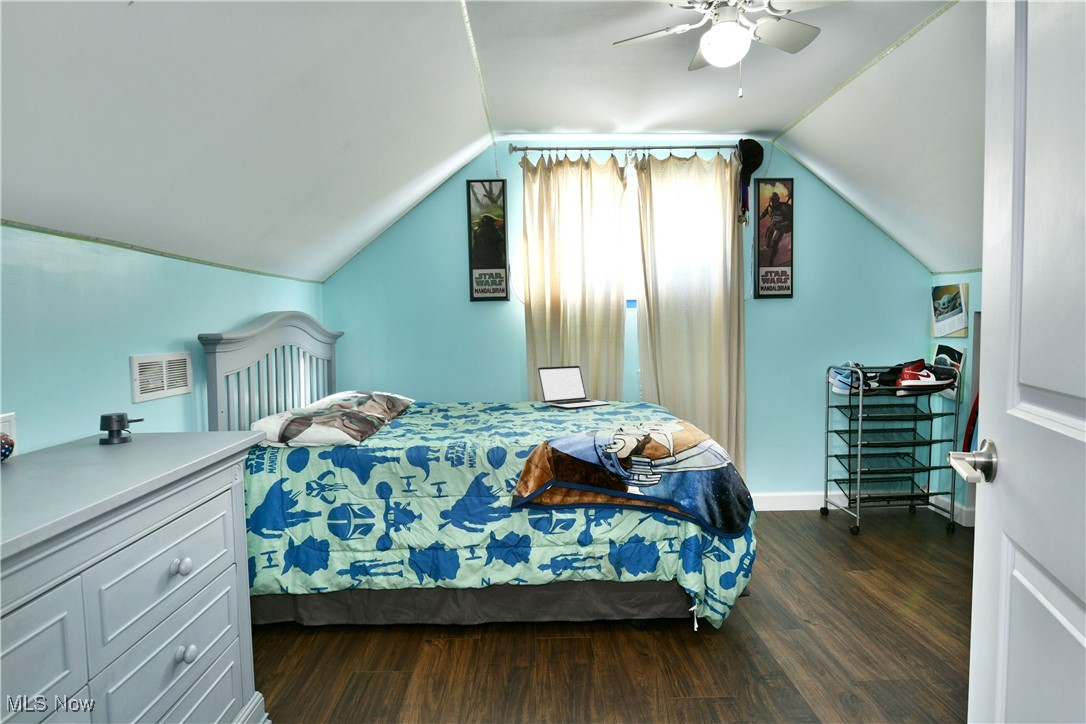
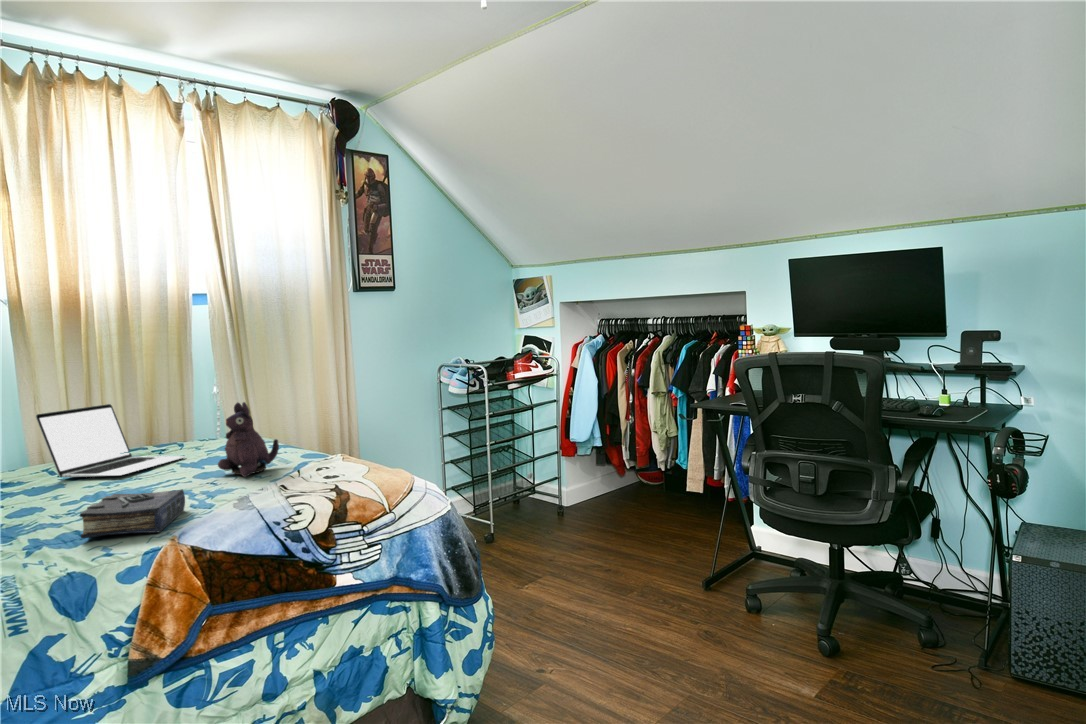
plush toy: none [611,371,649,419] -> present [218,402,279,477]
book: none [516,414,572,437] -> present [80,489,185,538]

